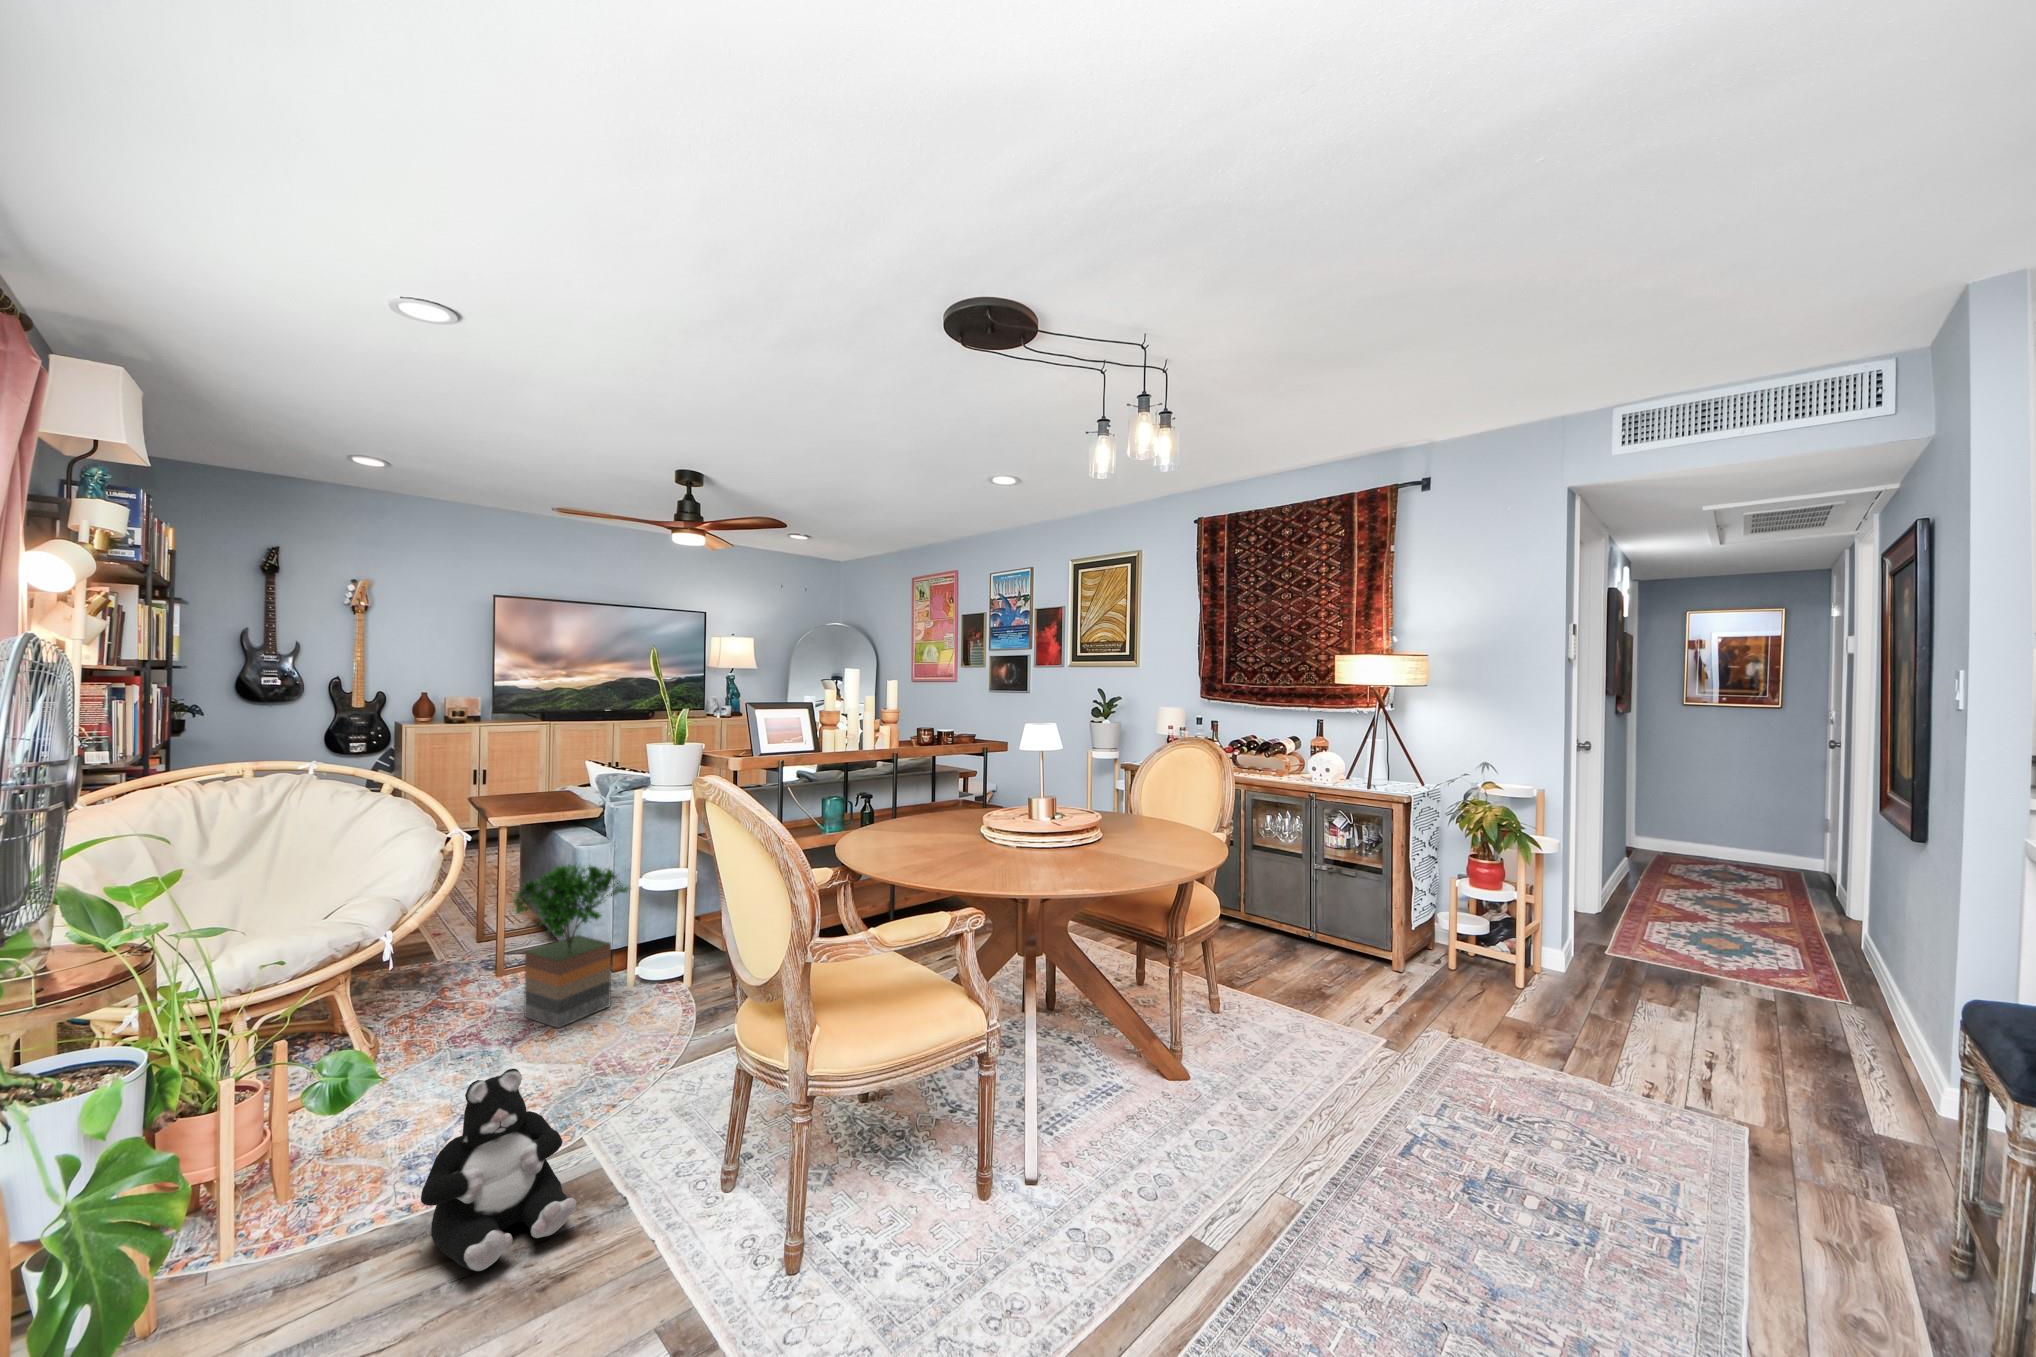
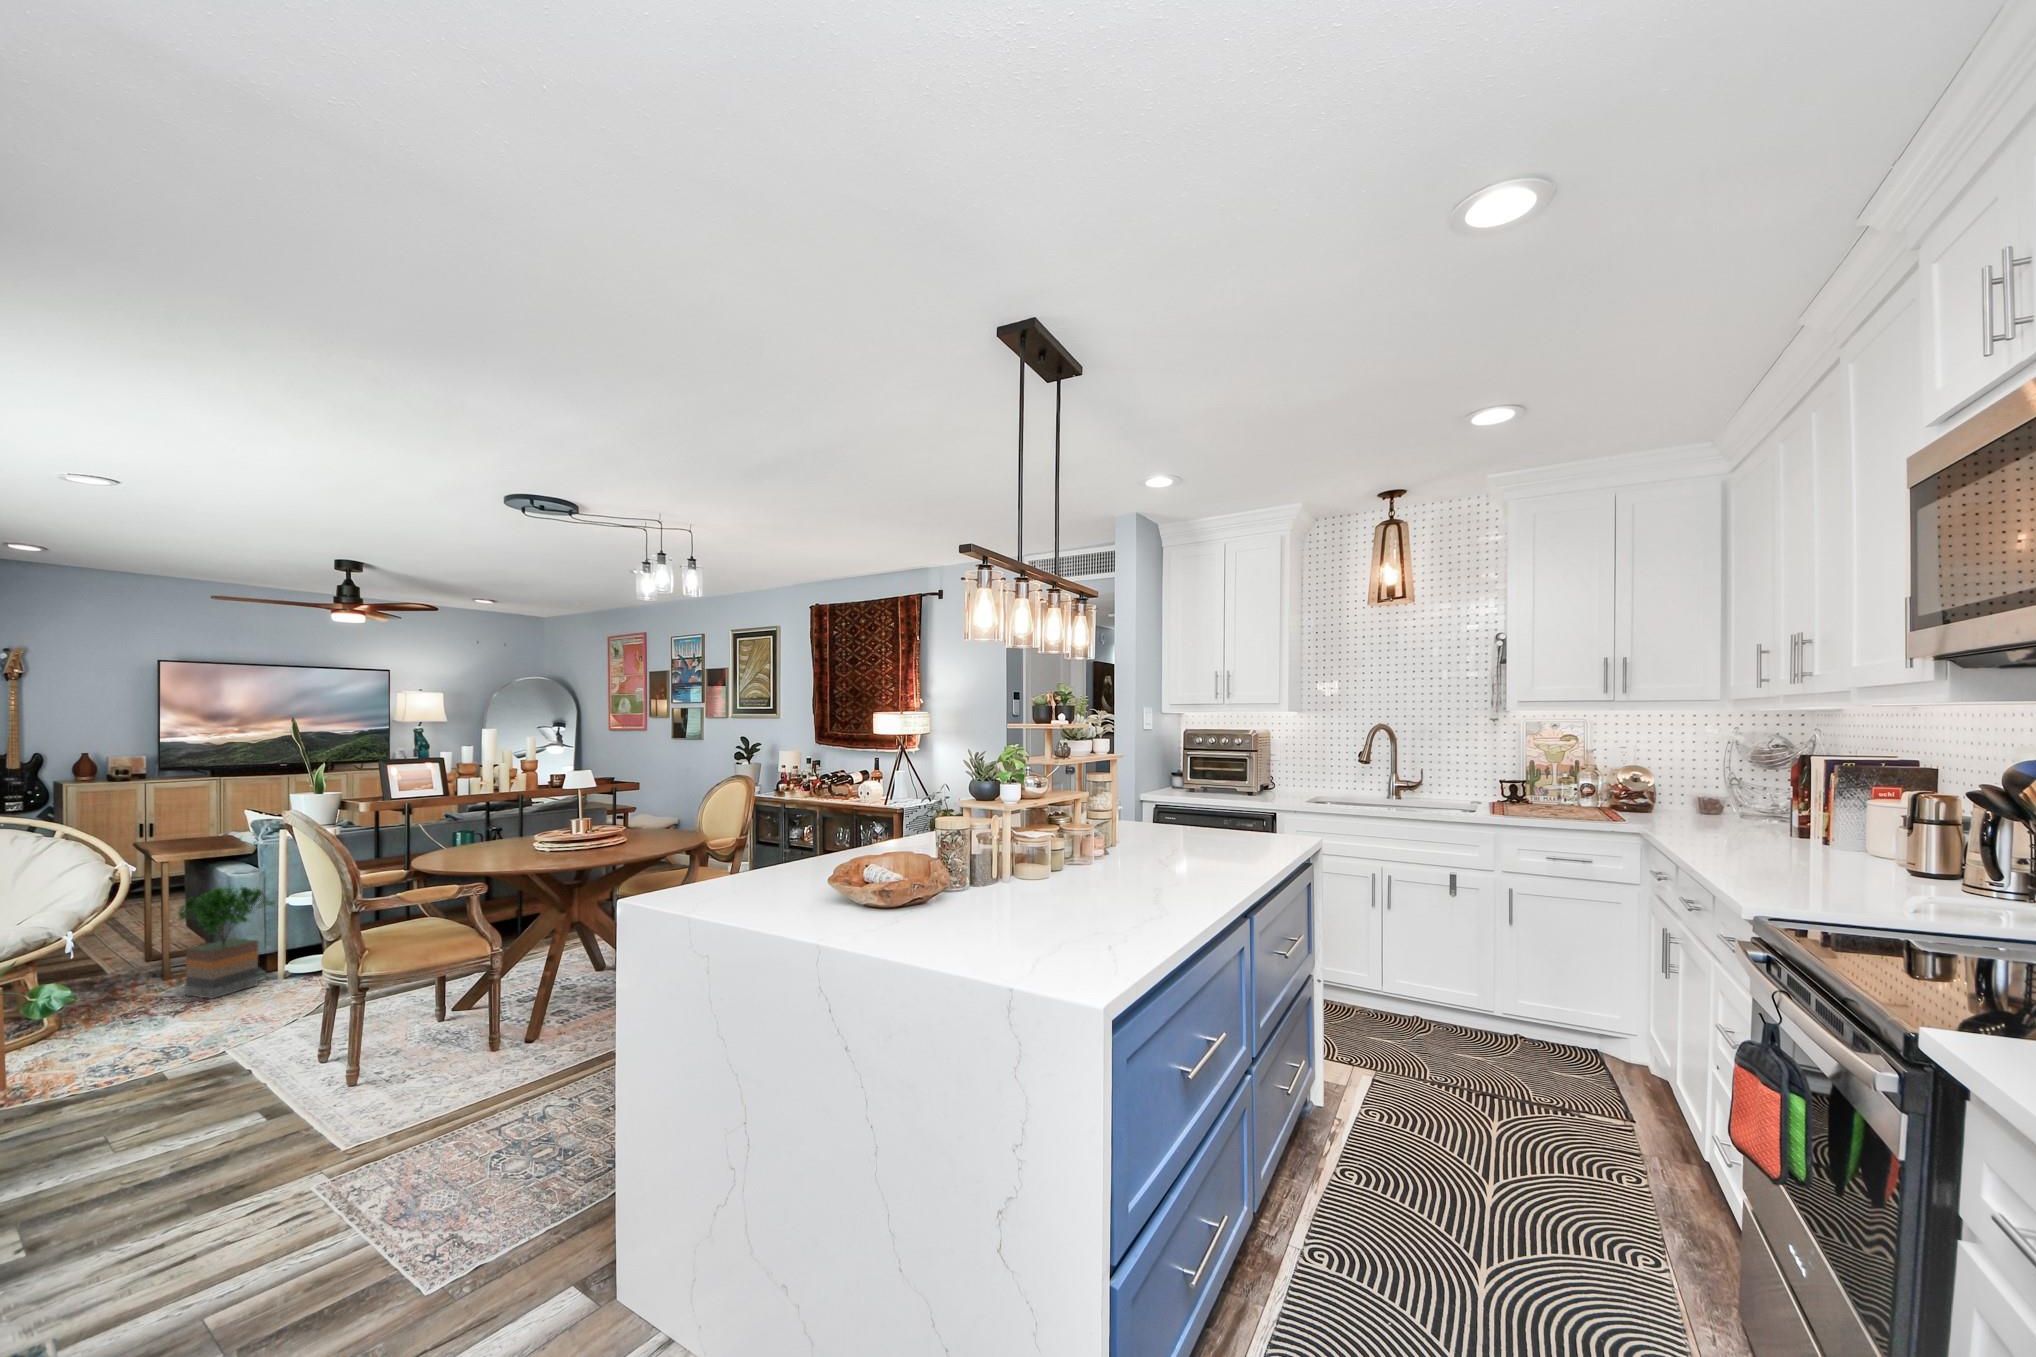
plush toy: present [421,1069,577,1271] -> none [114,988,214,1084]

